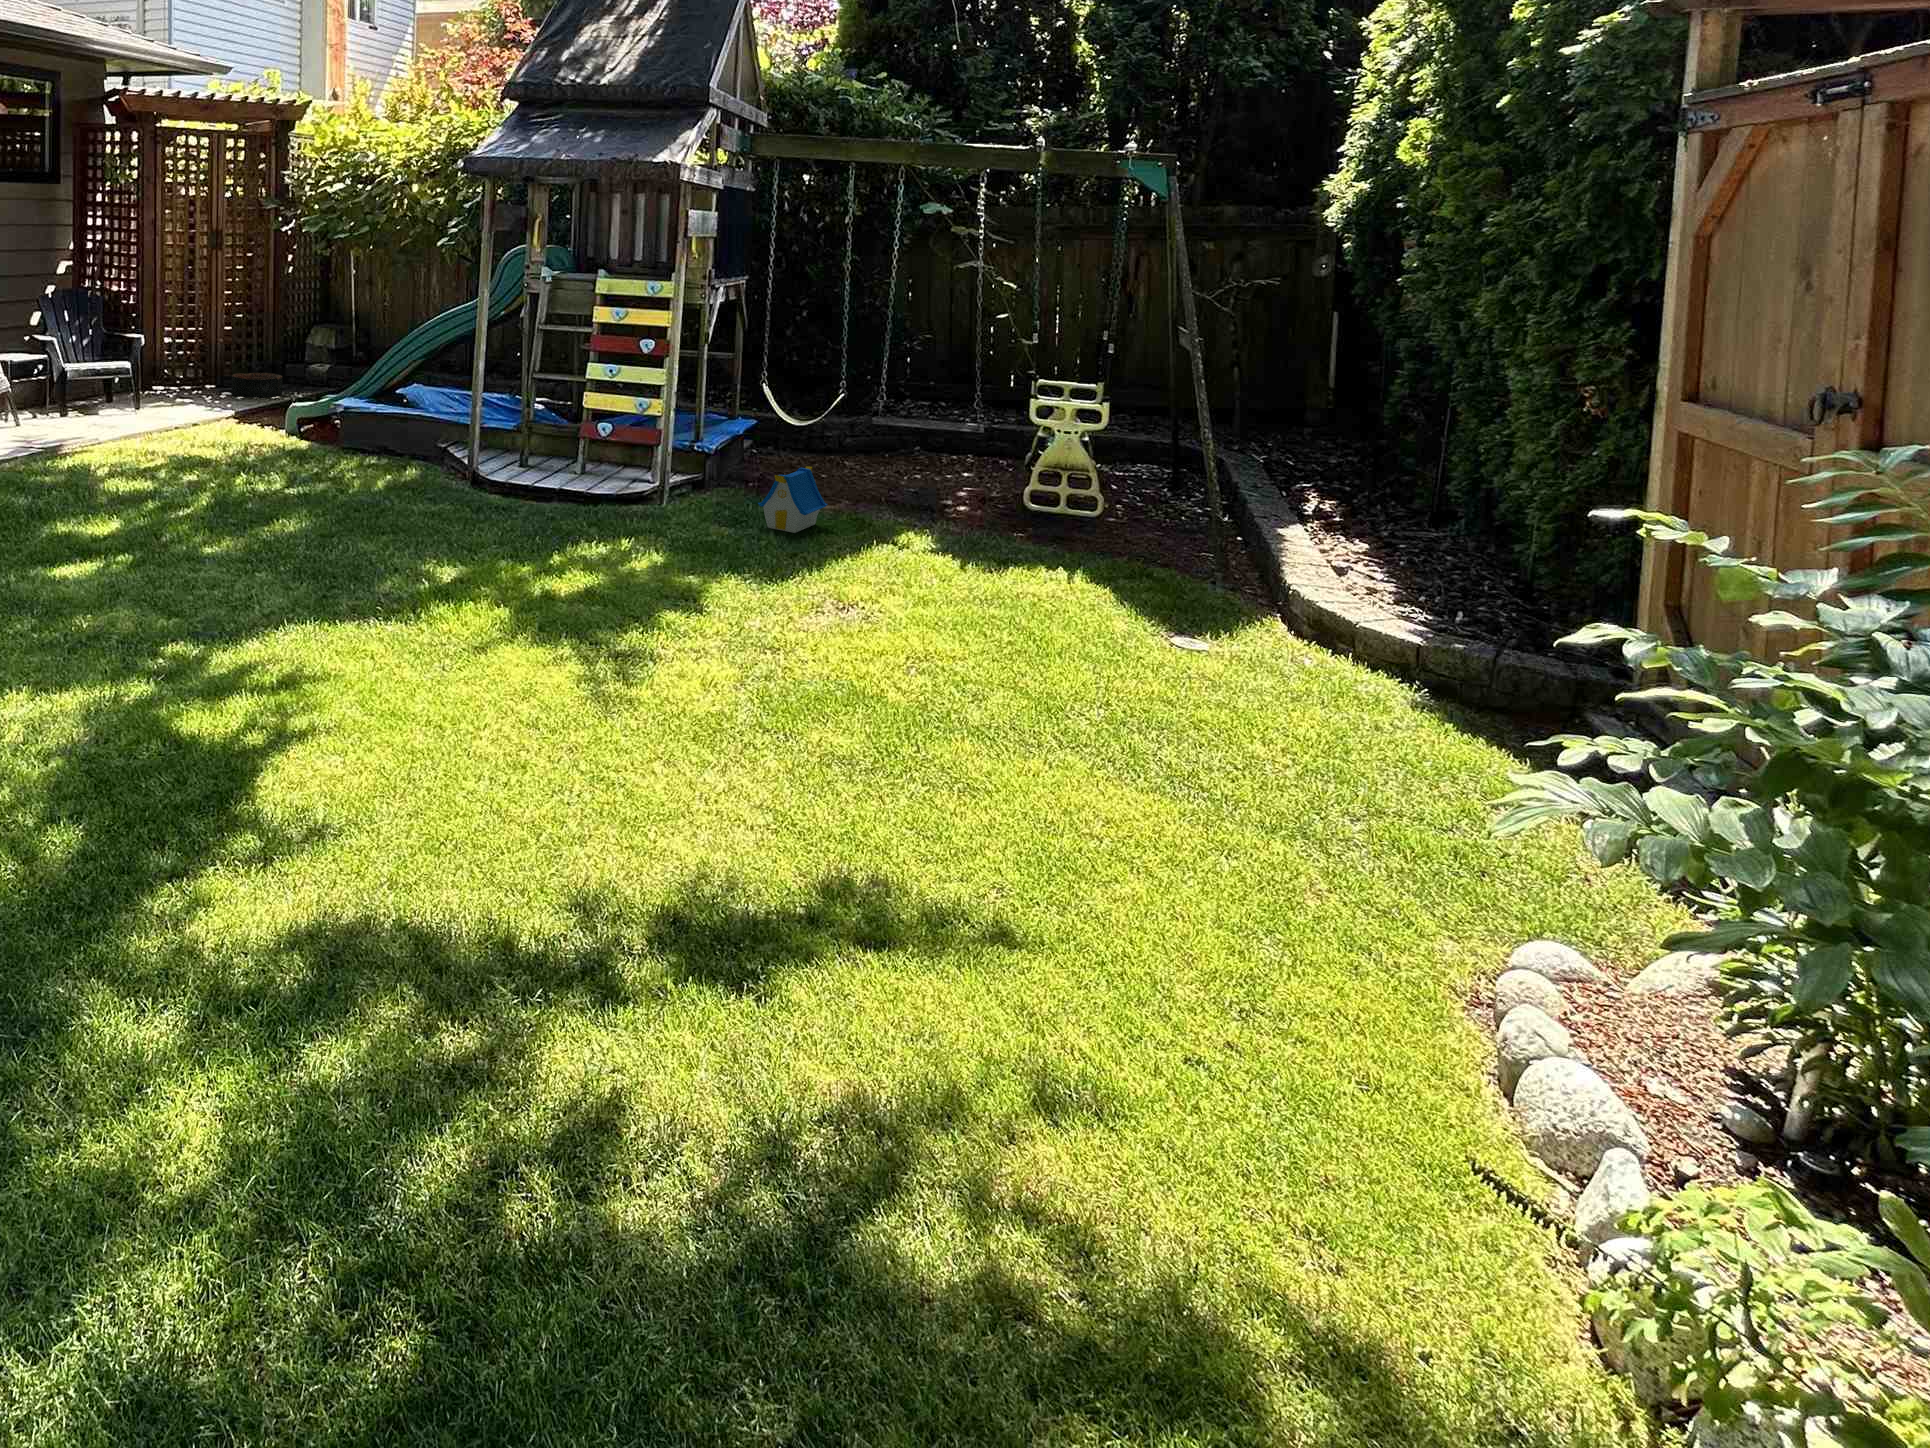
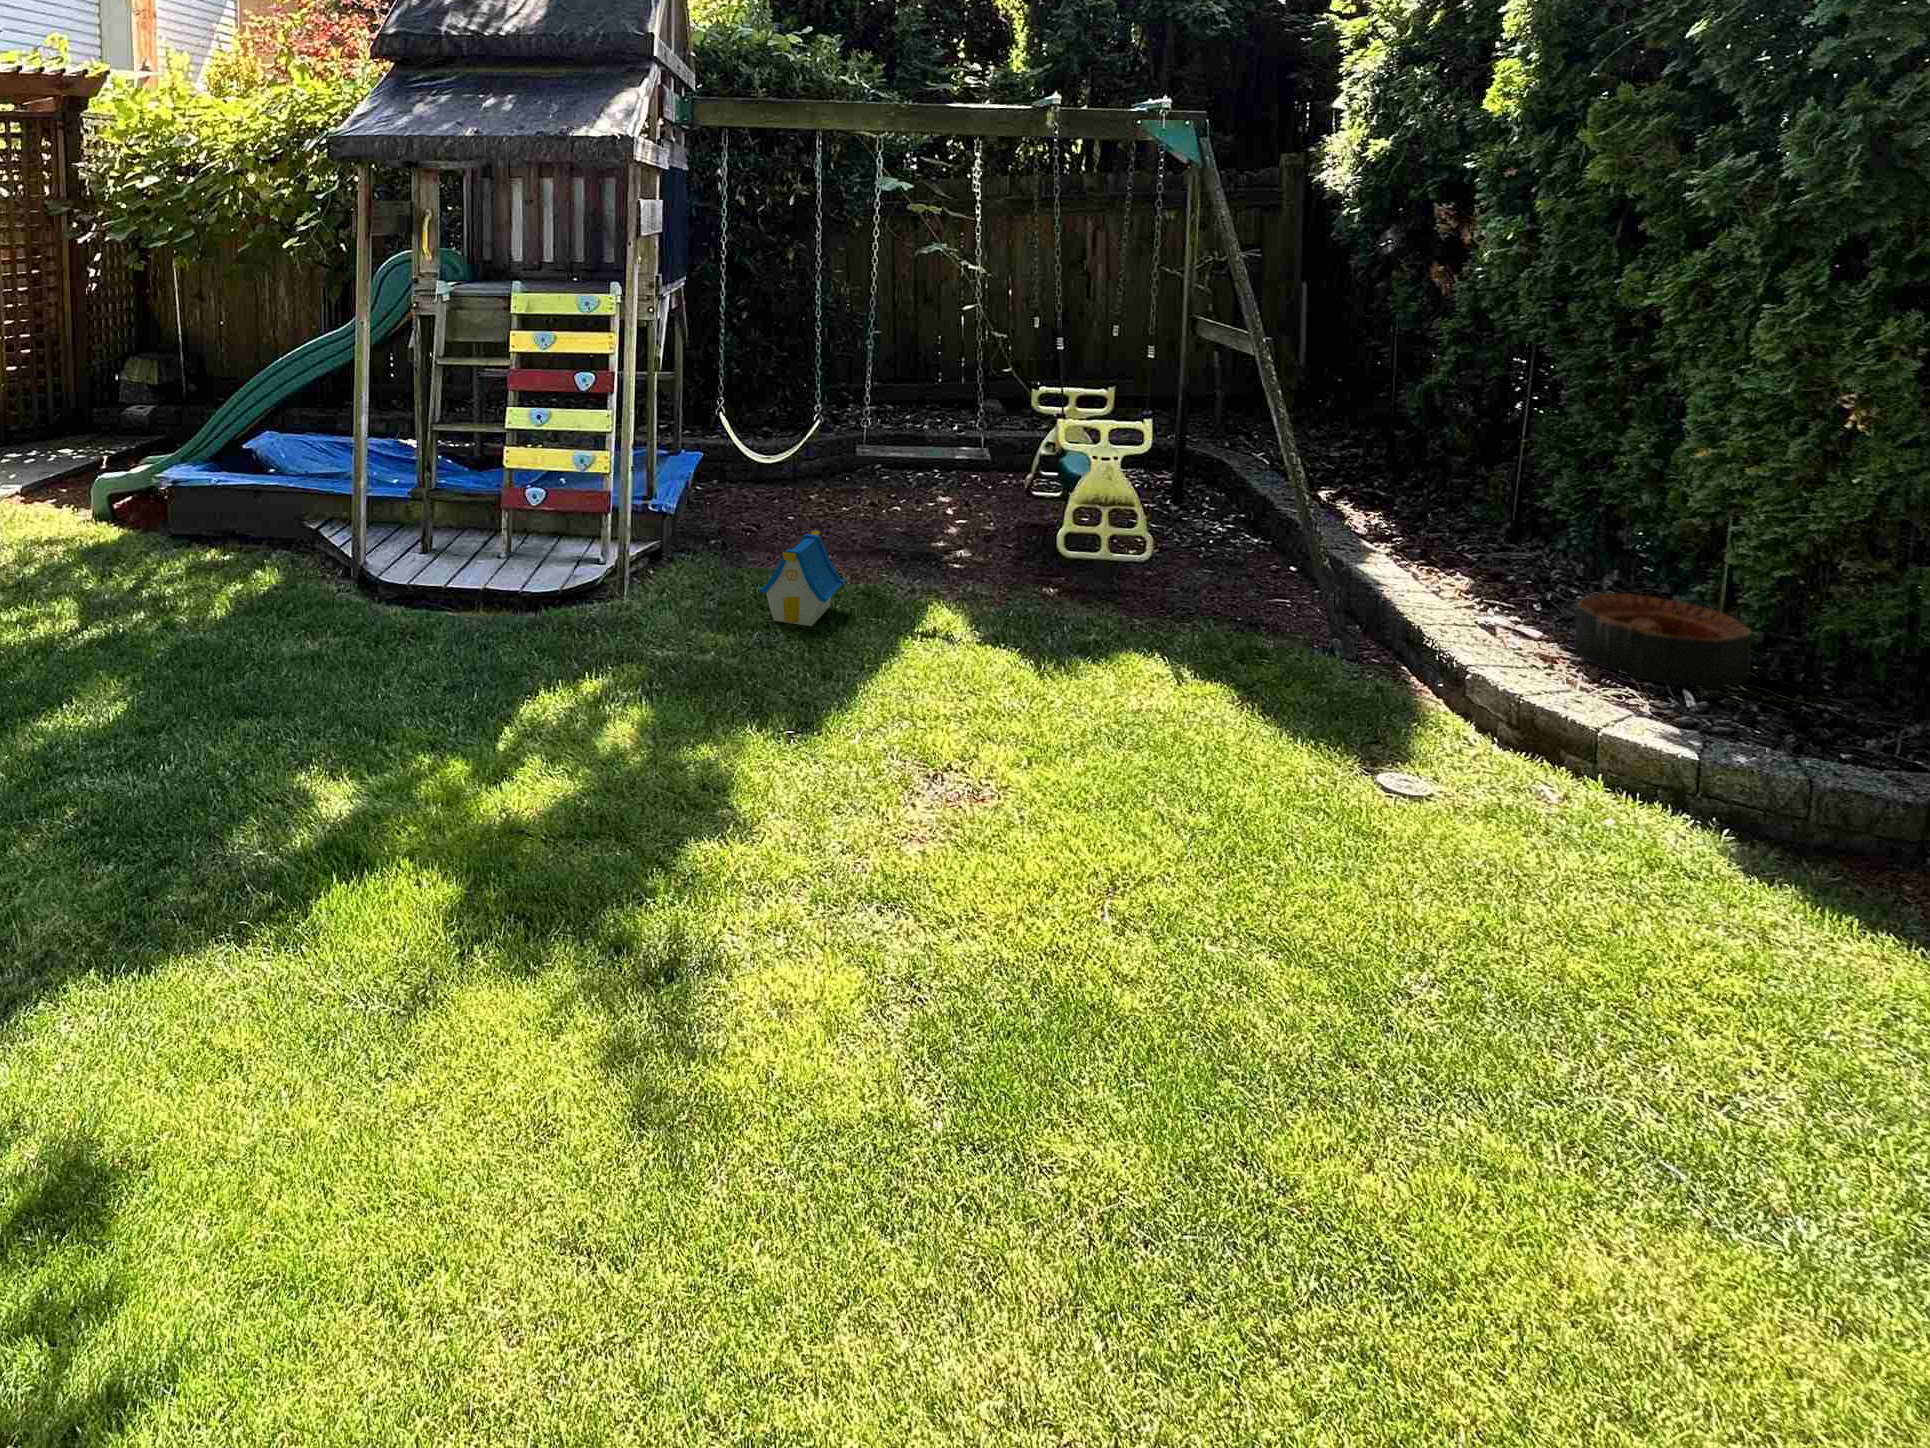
basket: present [232,373,283,397] -> present [1574,594,1752,688]

